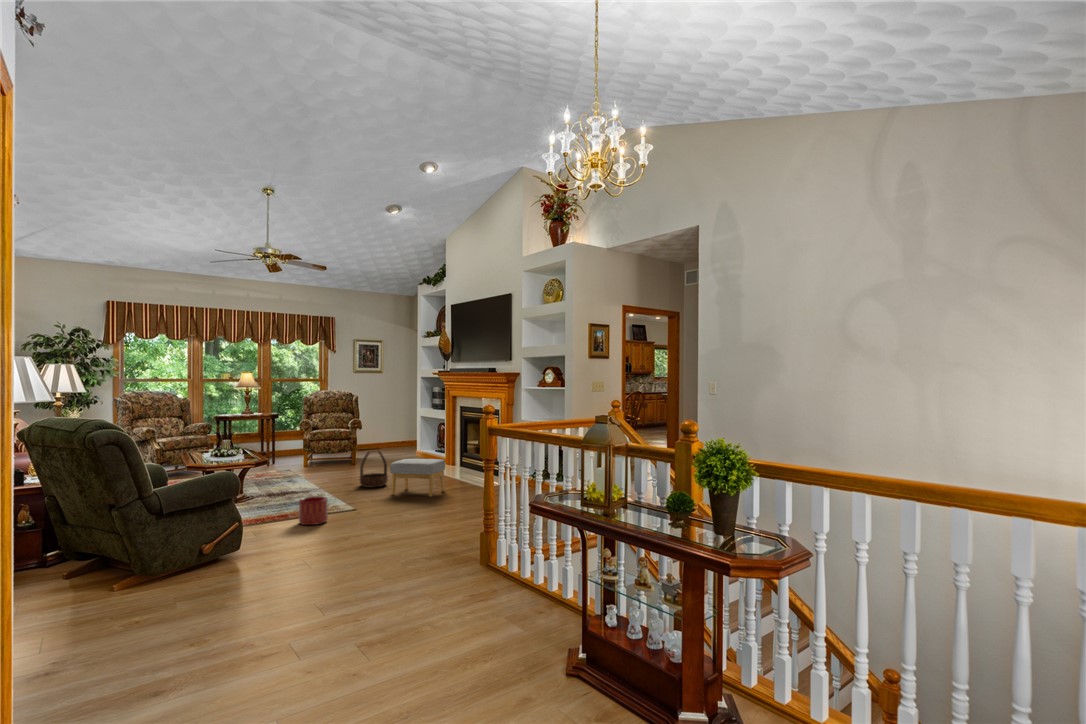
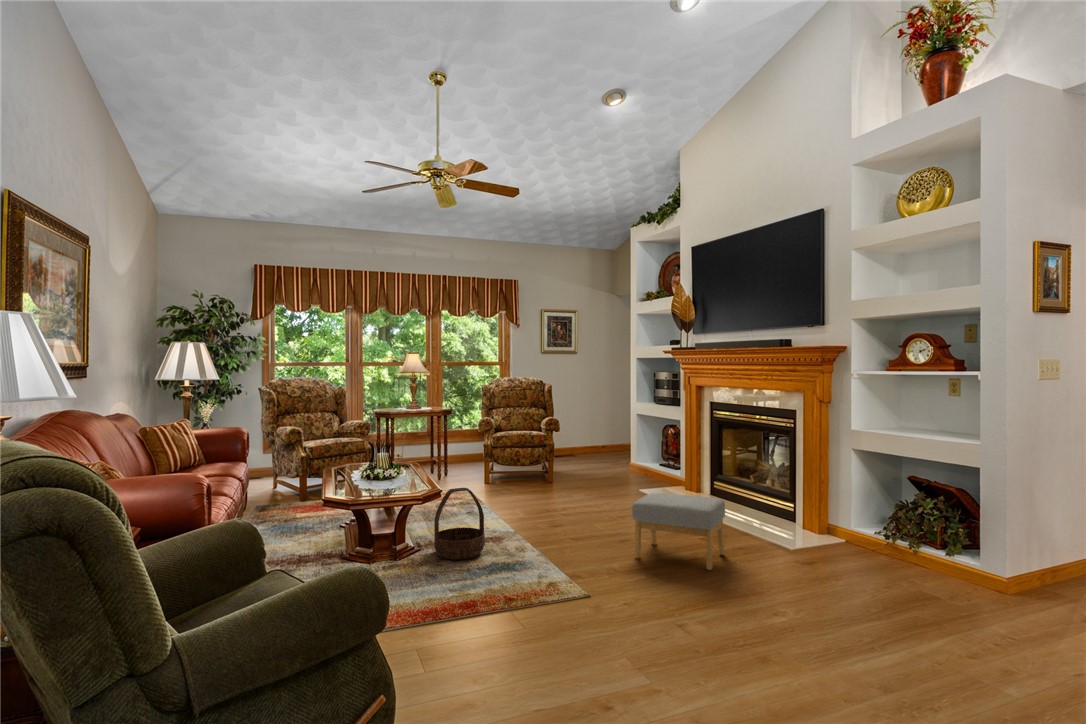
basket: present [360,450,388,487] -> present [434,488,485,560]
planter: present [299,496,328,525] -> none [494,582,547,648]

